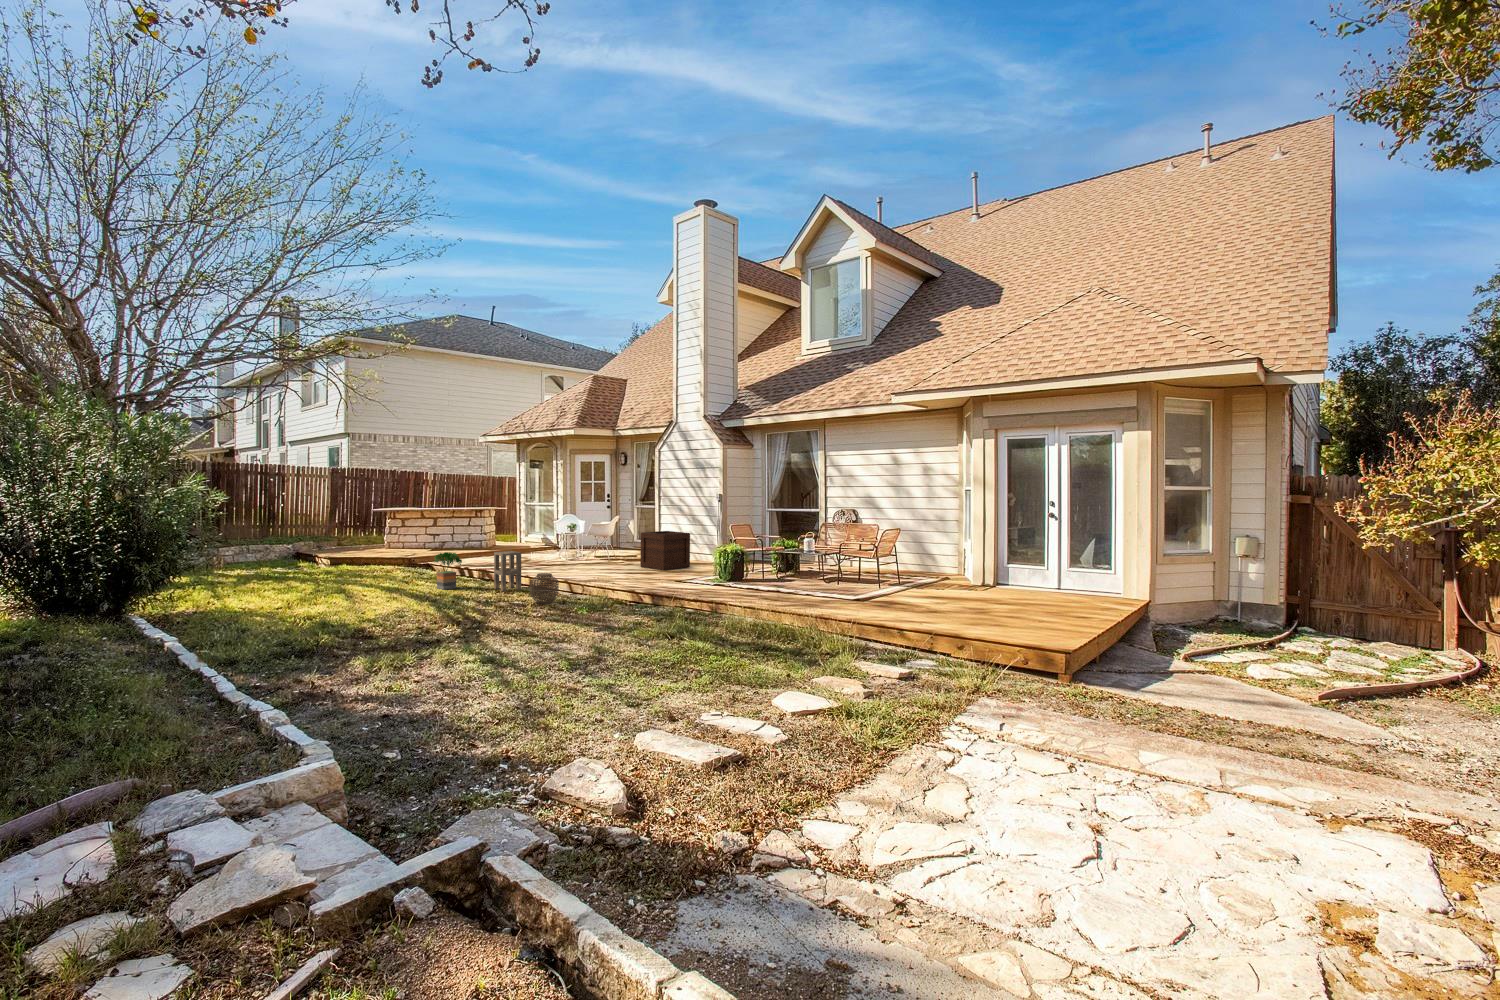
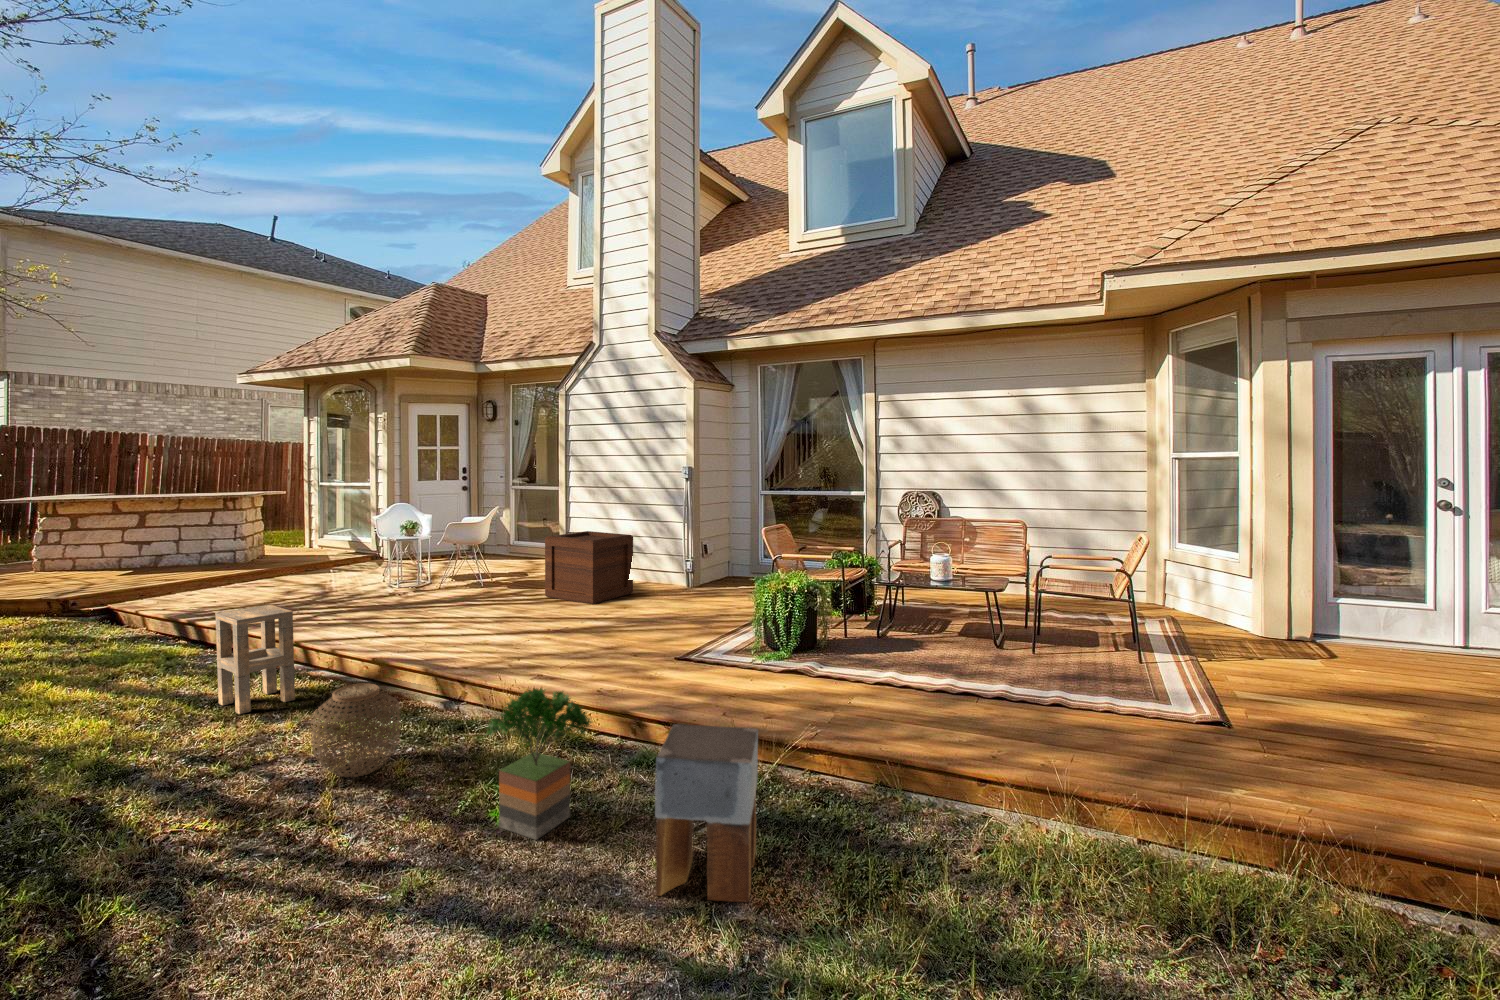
potted tree: present [435,552,462,590] -> present [487,689,592,840]
stool: none [624,578,661,625] -> present [655,724,758,902]

